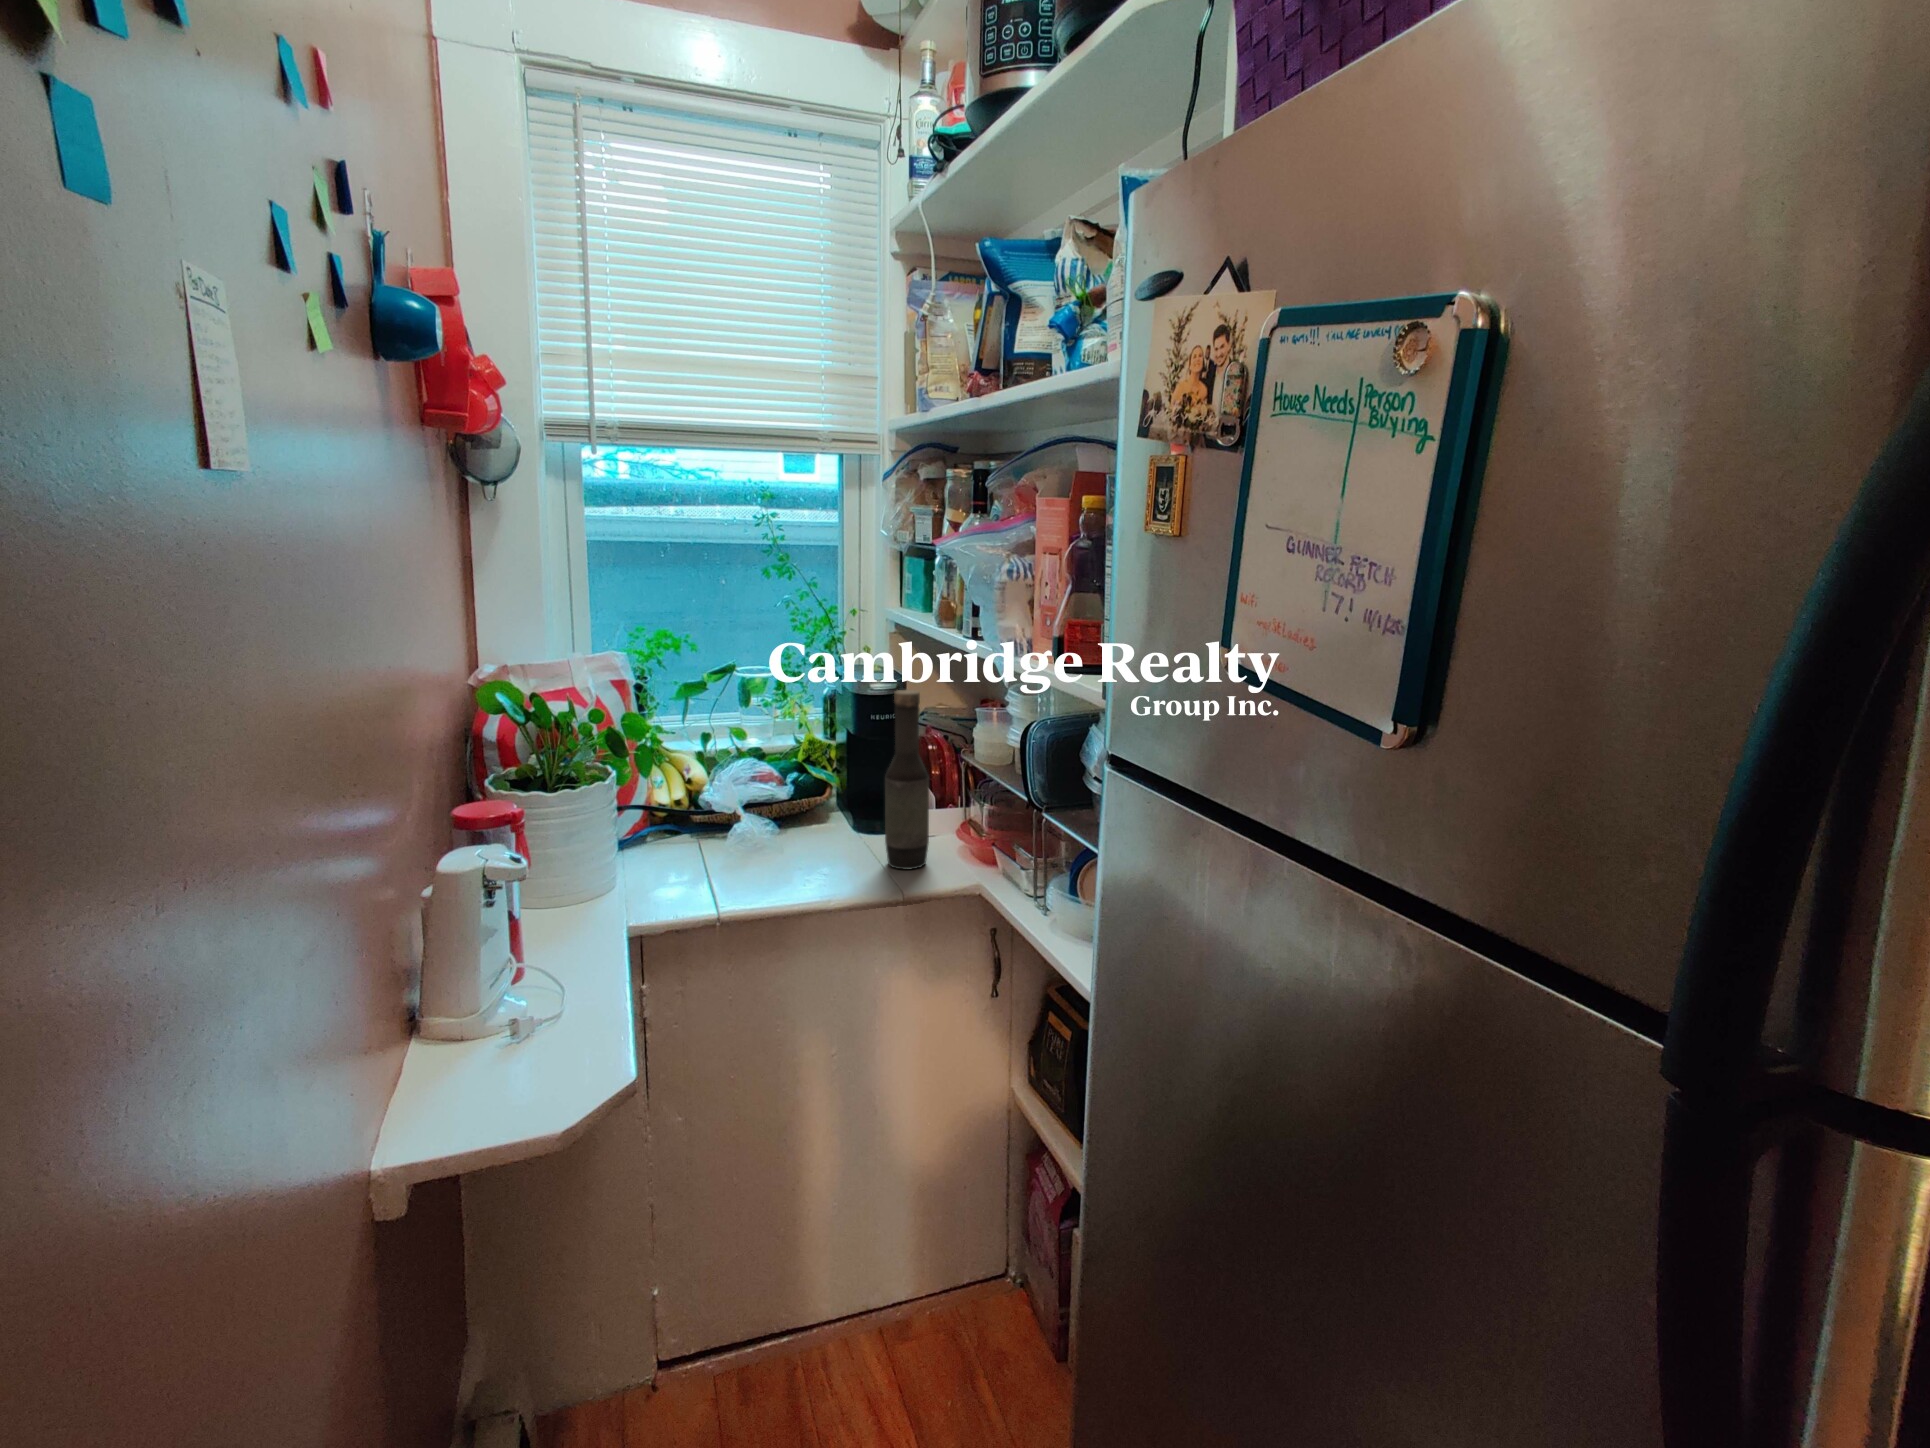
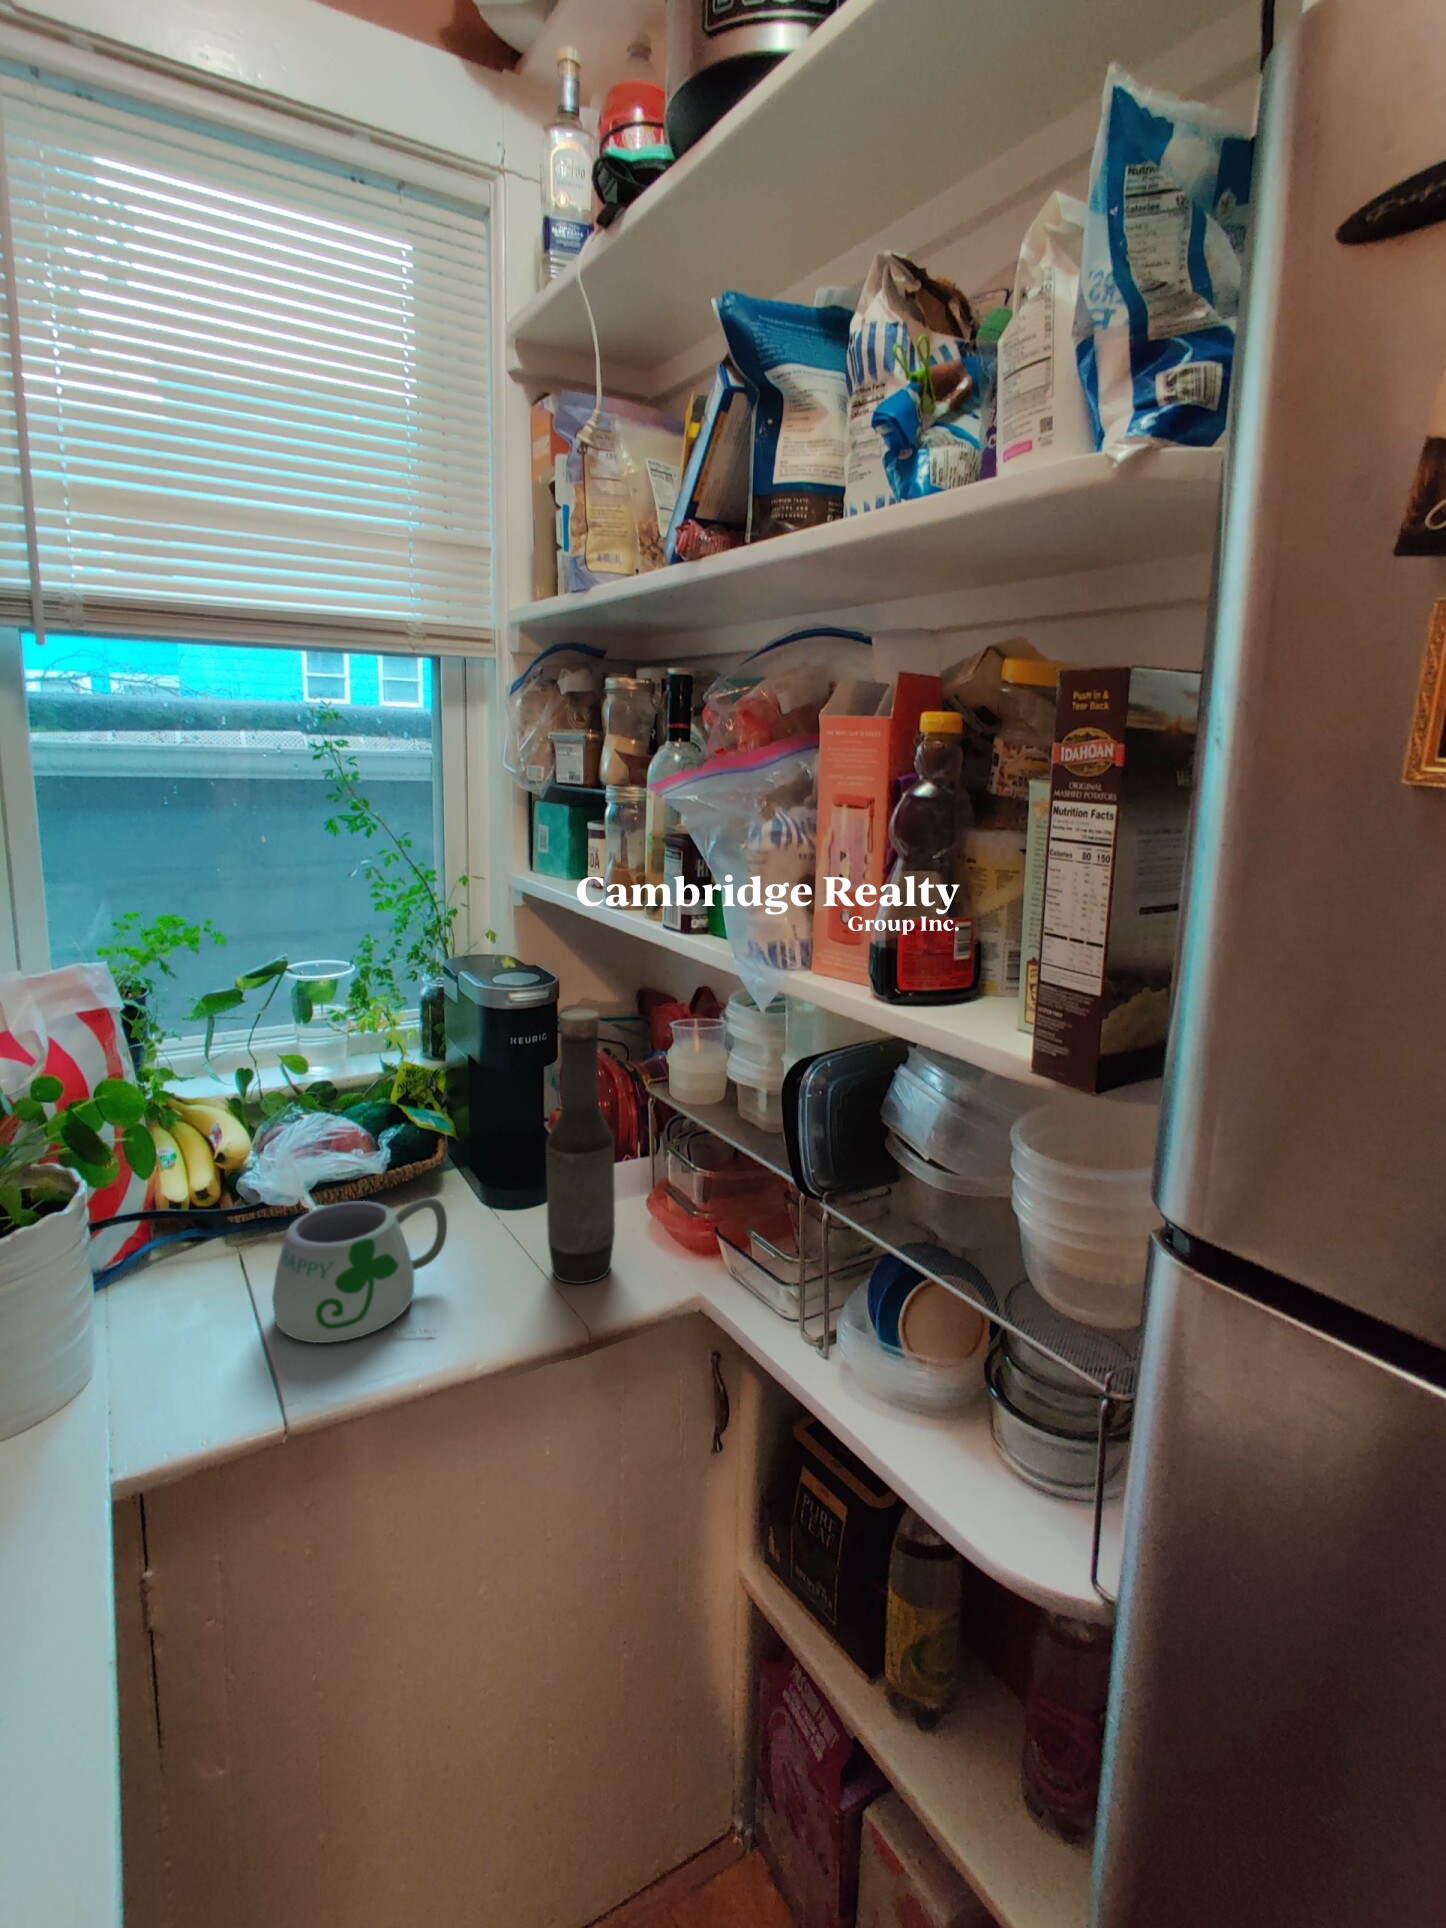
mug: none [716,805,822,883] -> present [272,1198,447,1343]

